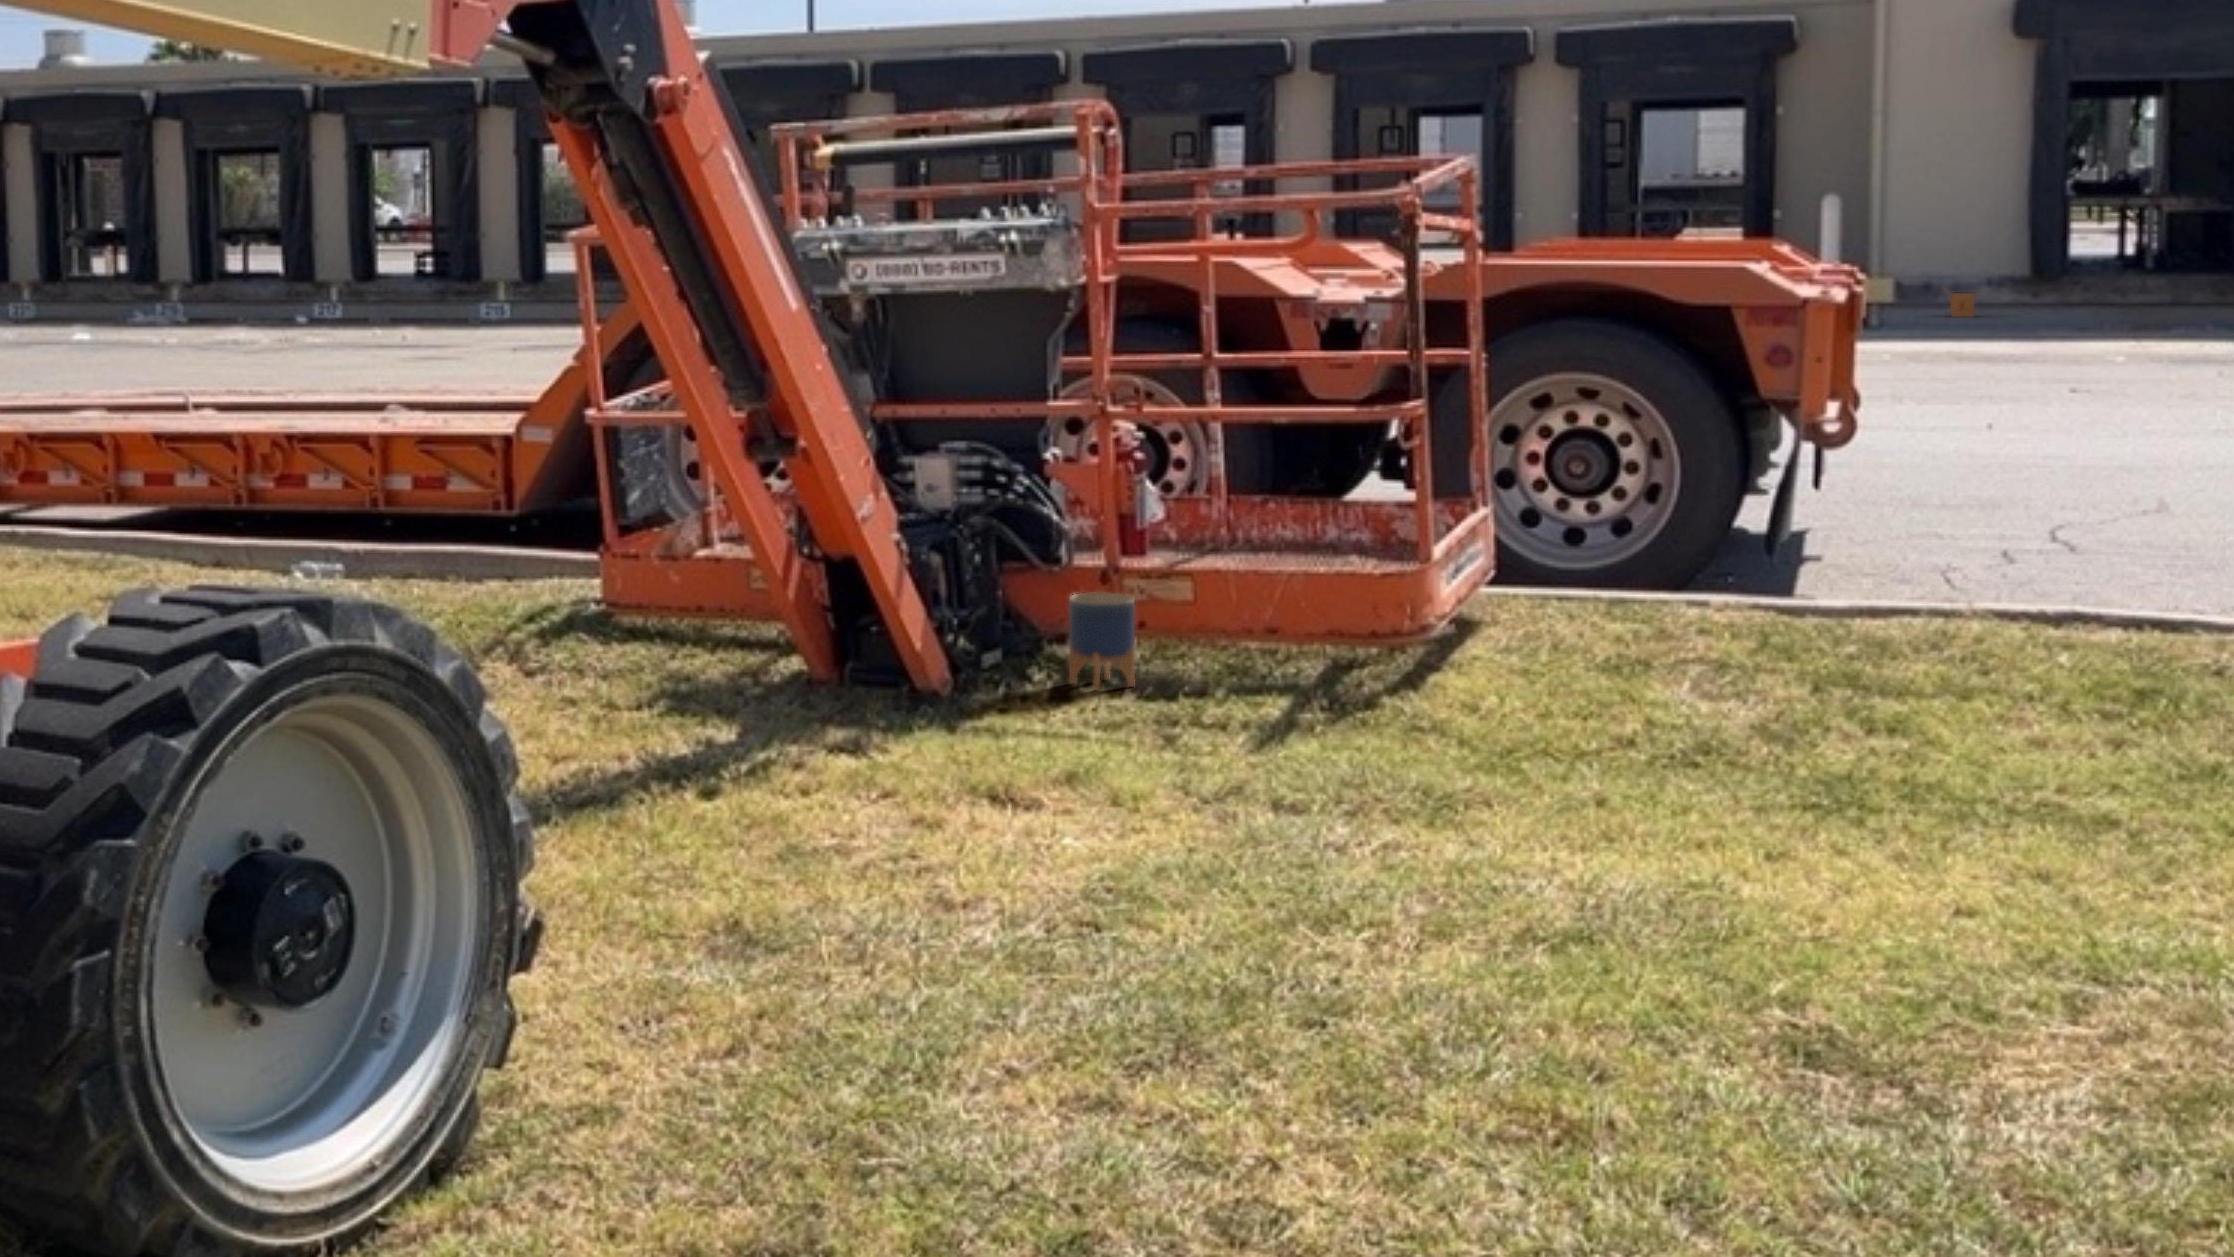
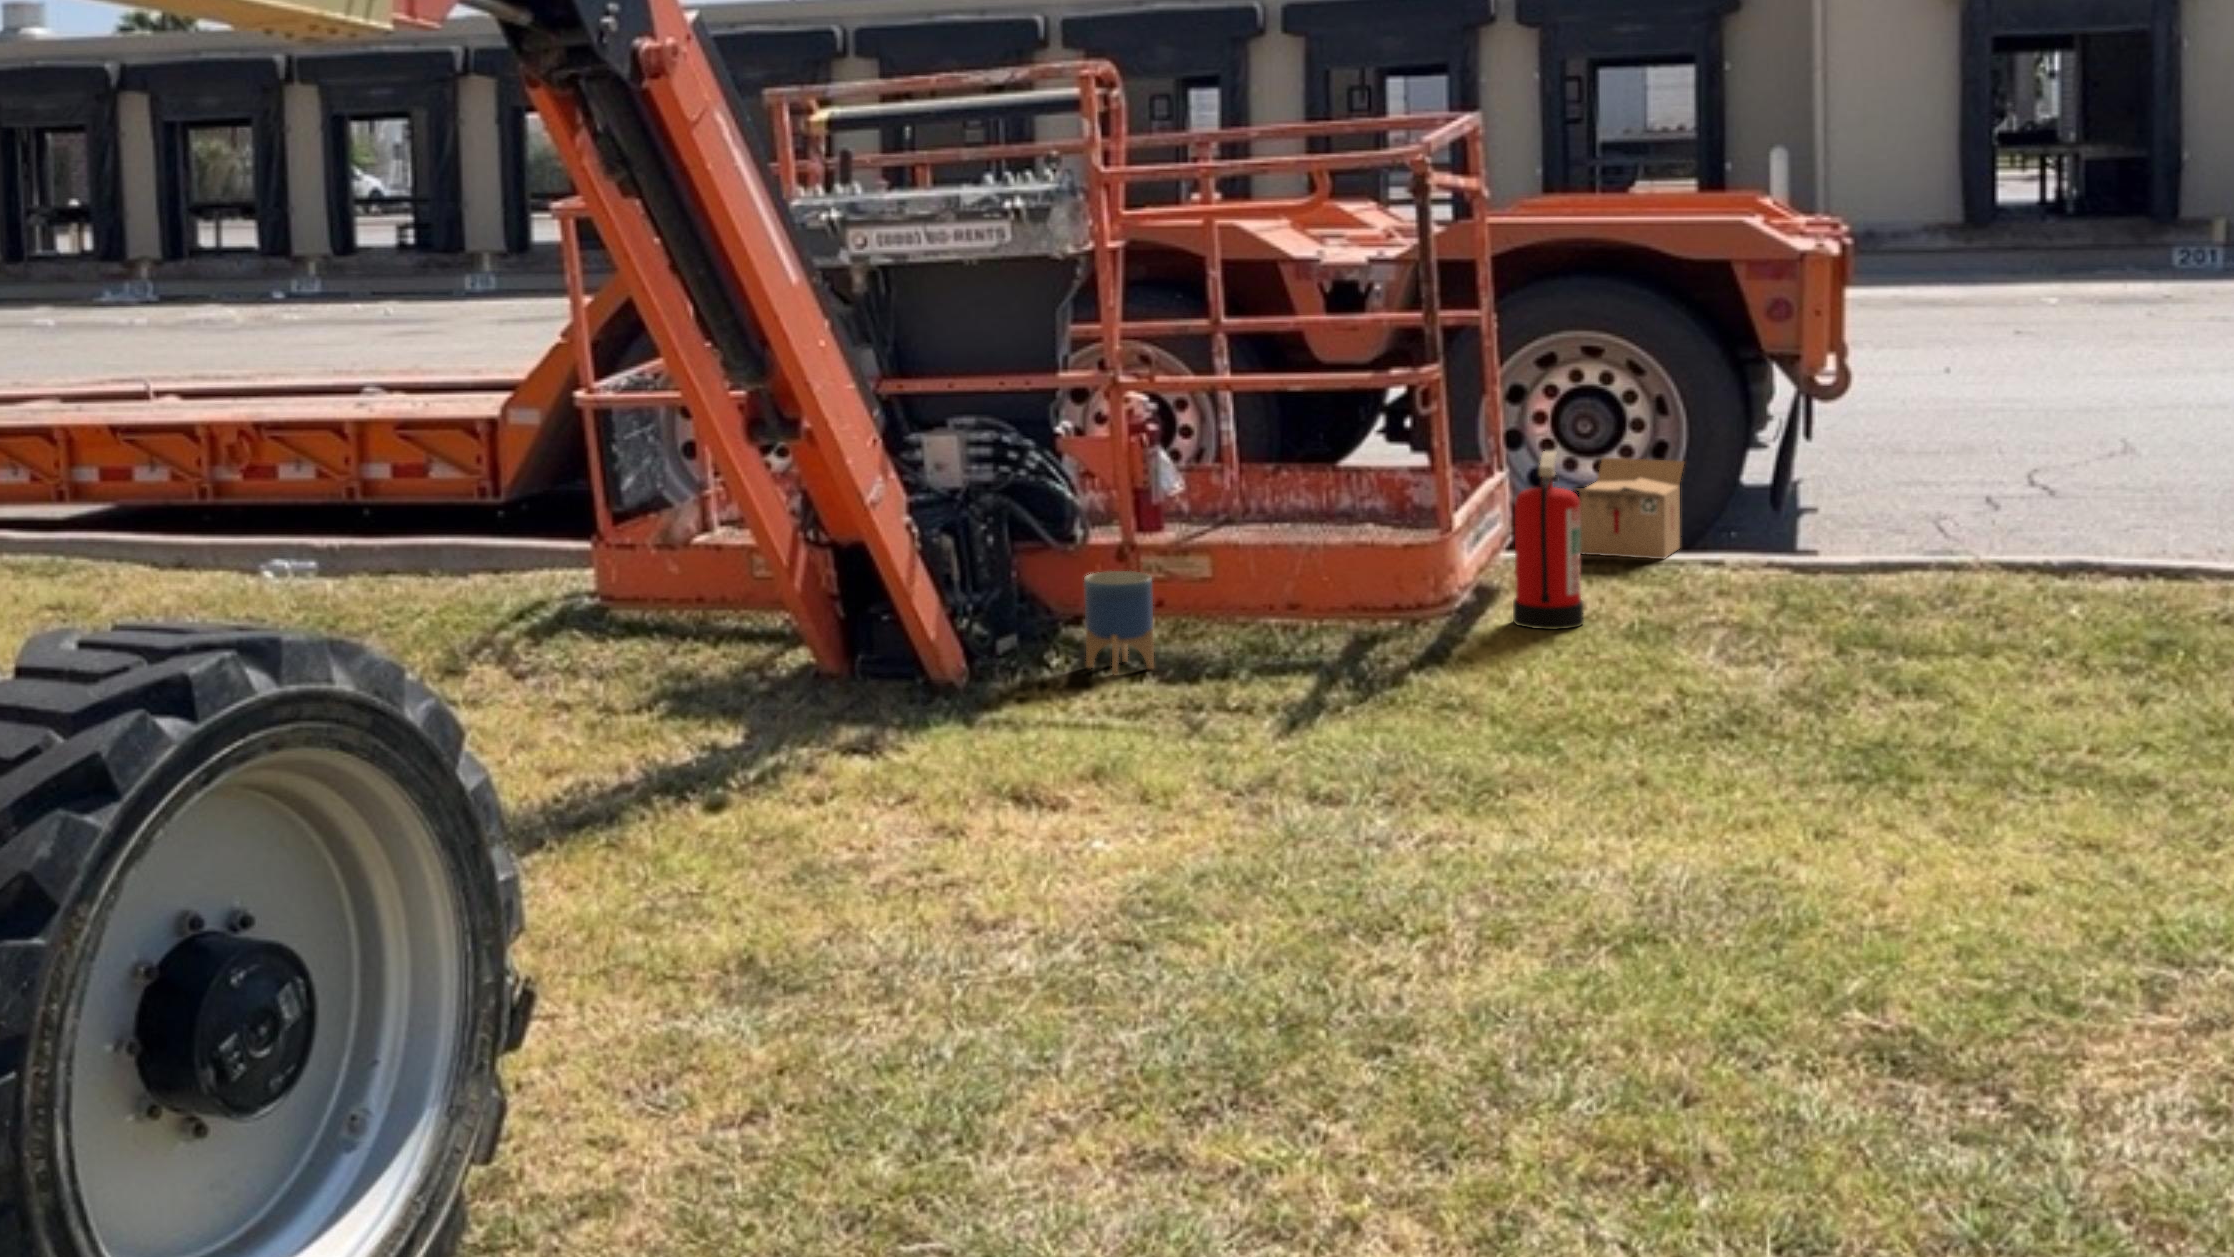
cardboard box: present [1950,293,1976,317] -> present [1577,458,1684,559]
fire extinguisher: none [1494,489,1565,663] -> present [1513,451,1584,629]

